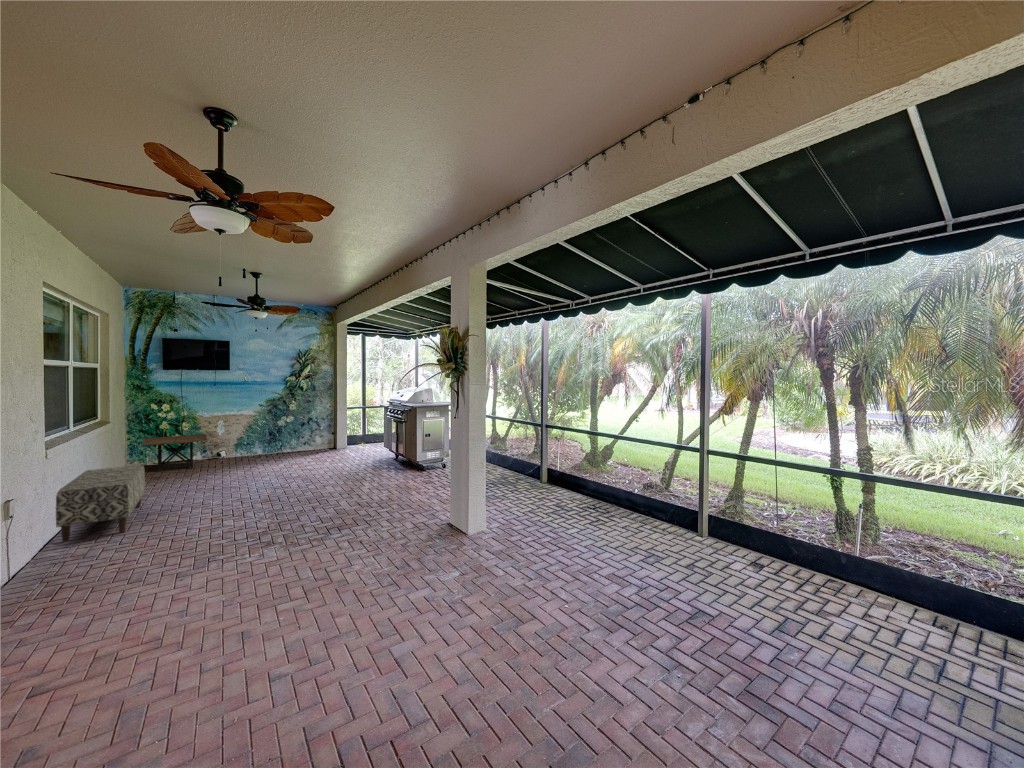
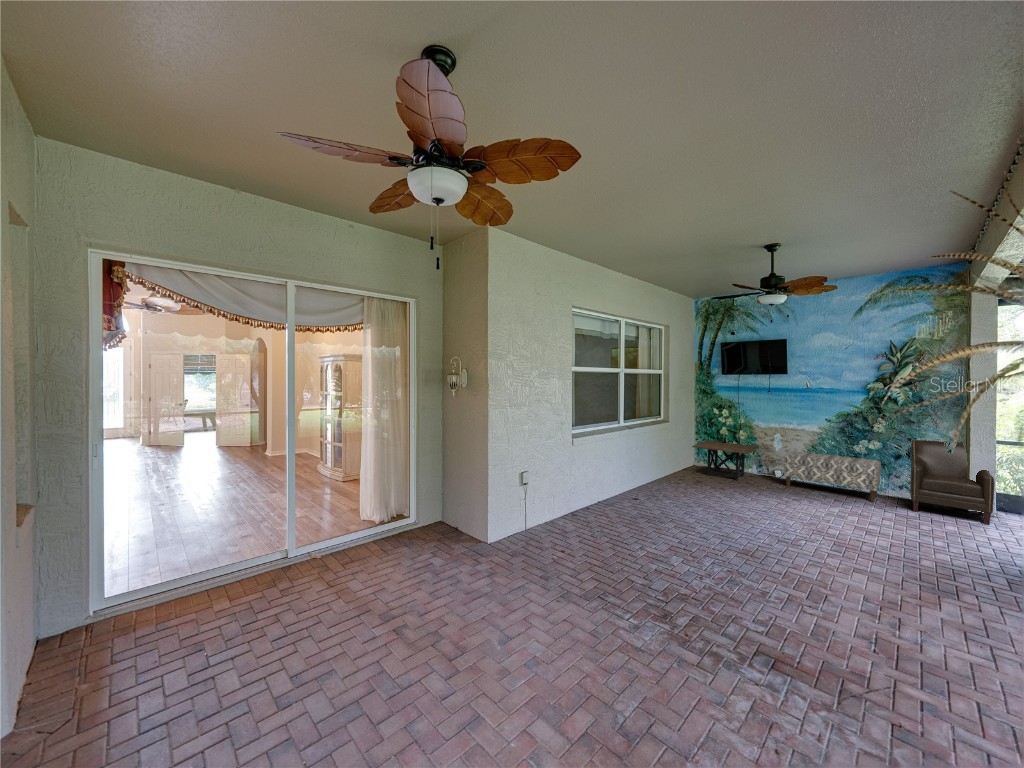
chair: none [310,411,350,456] -> present [910,440,994,525]
bench: present [56,465,145,542] -> present [784,451,881,502]

